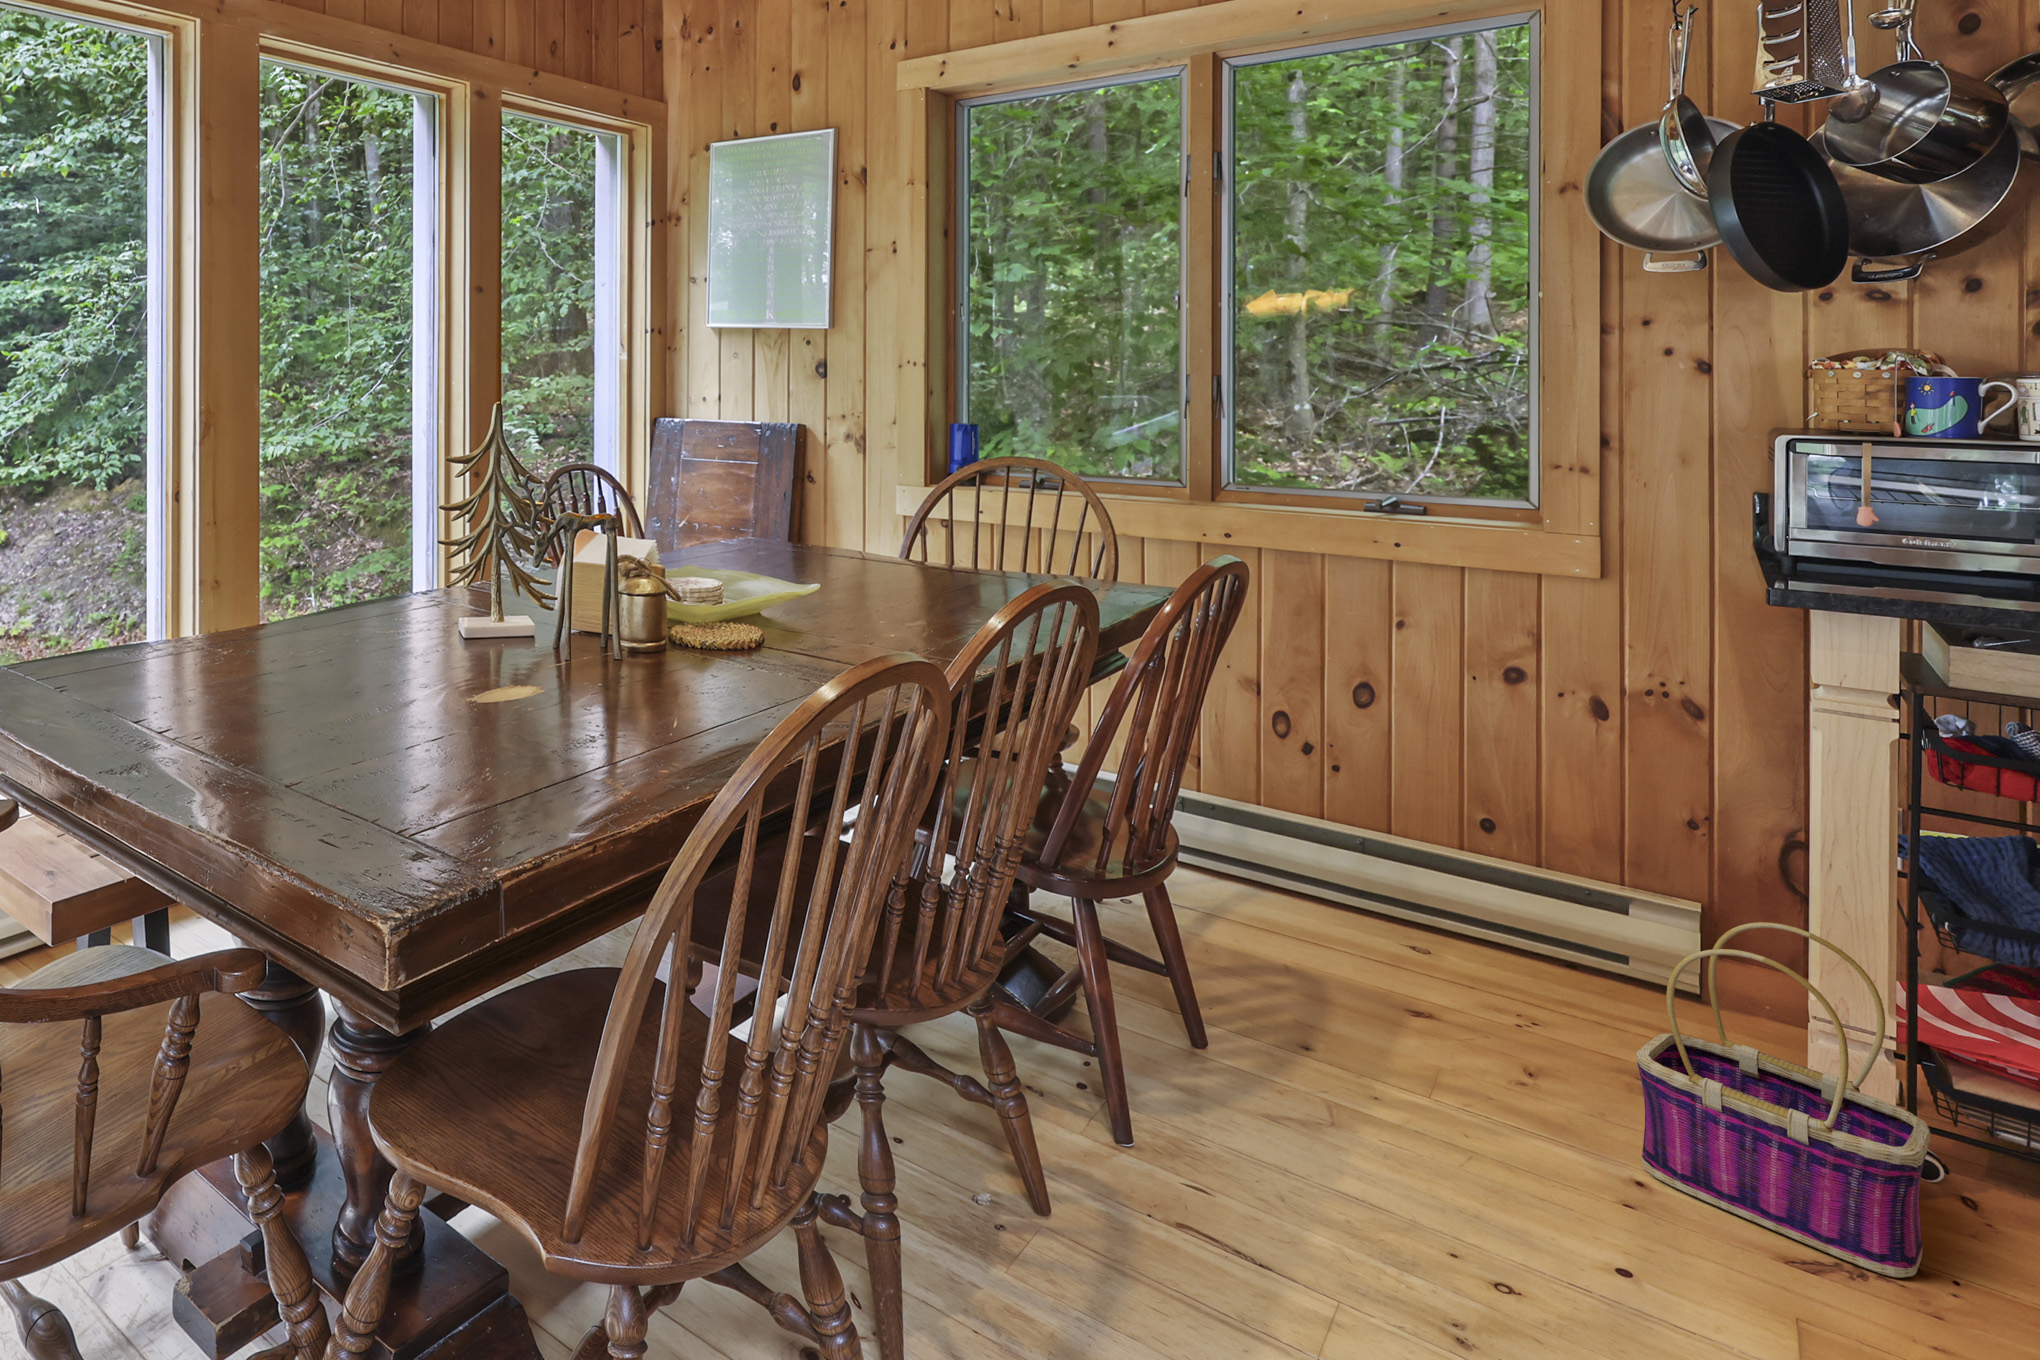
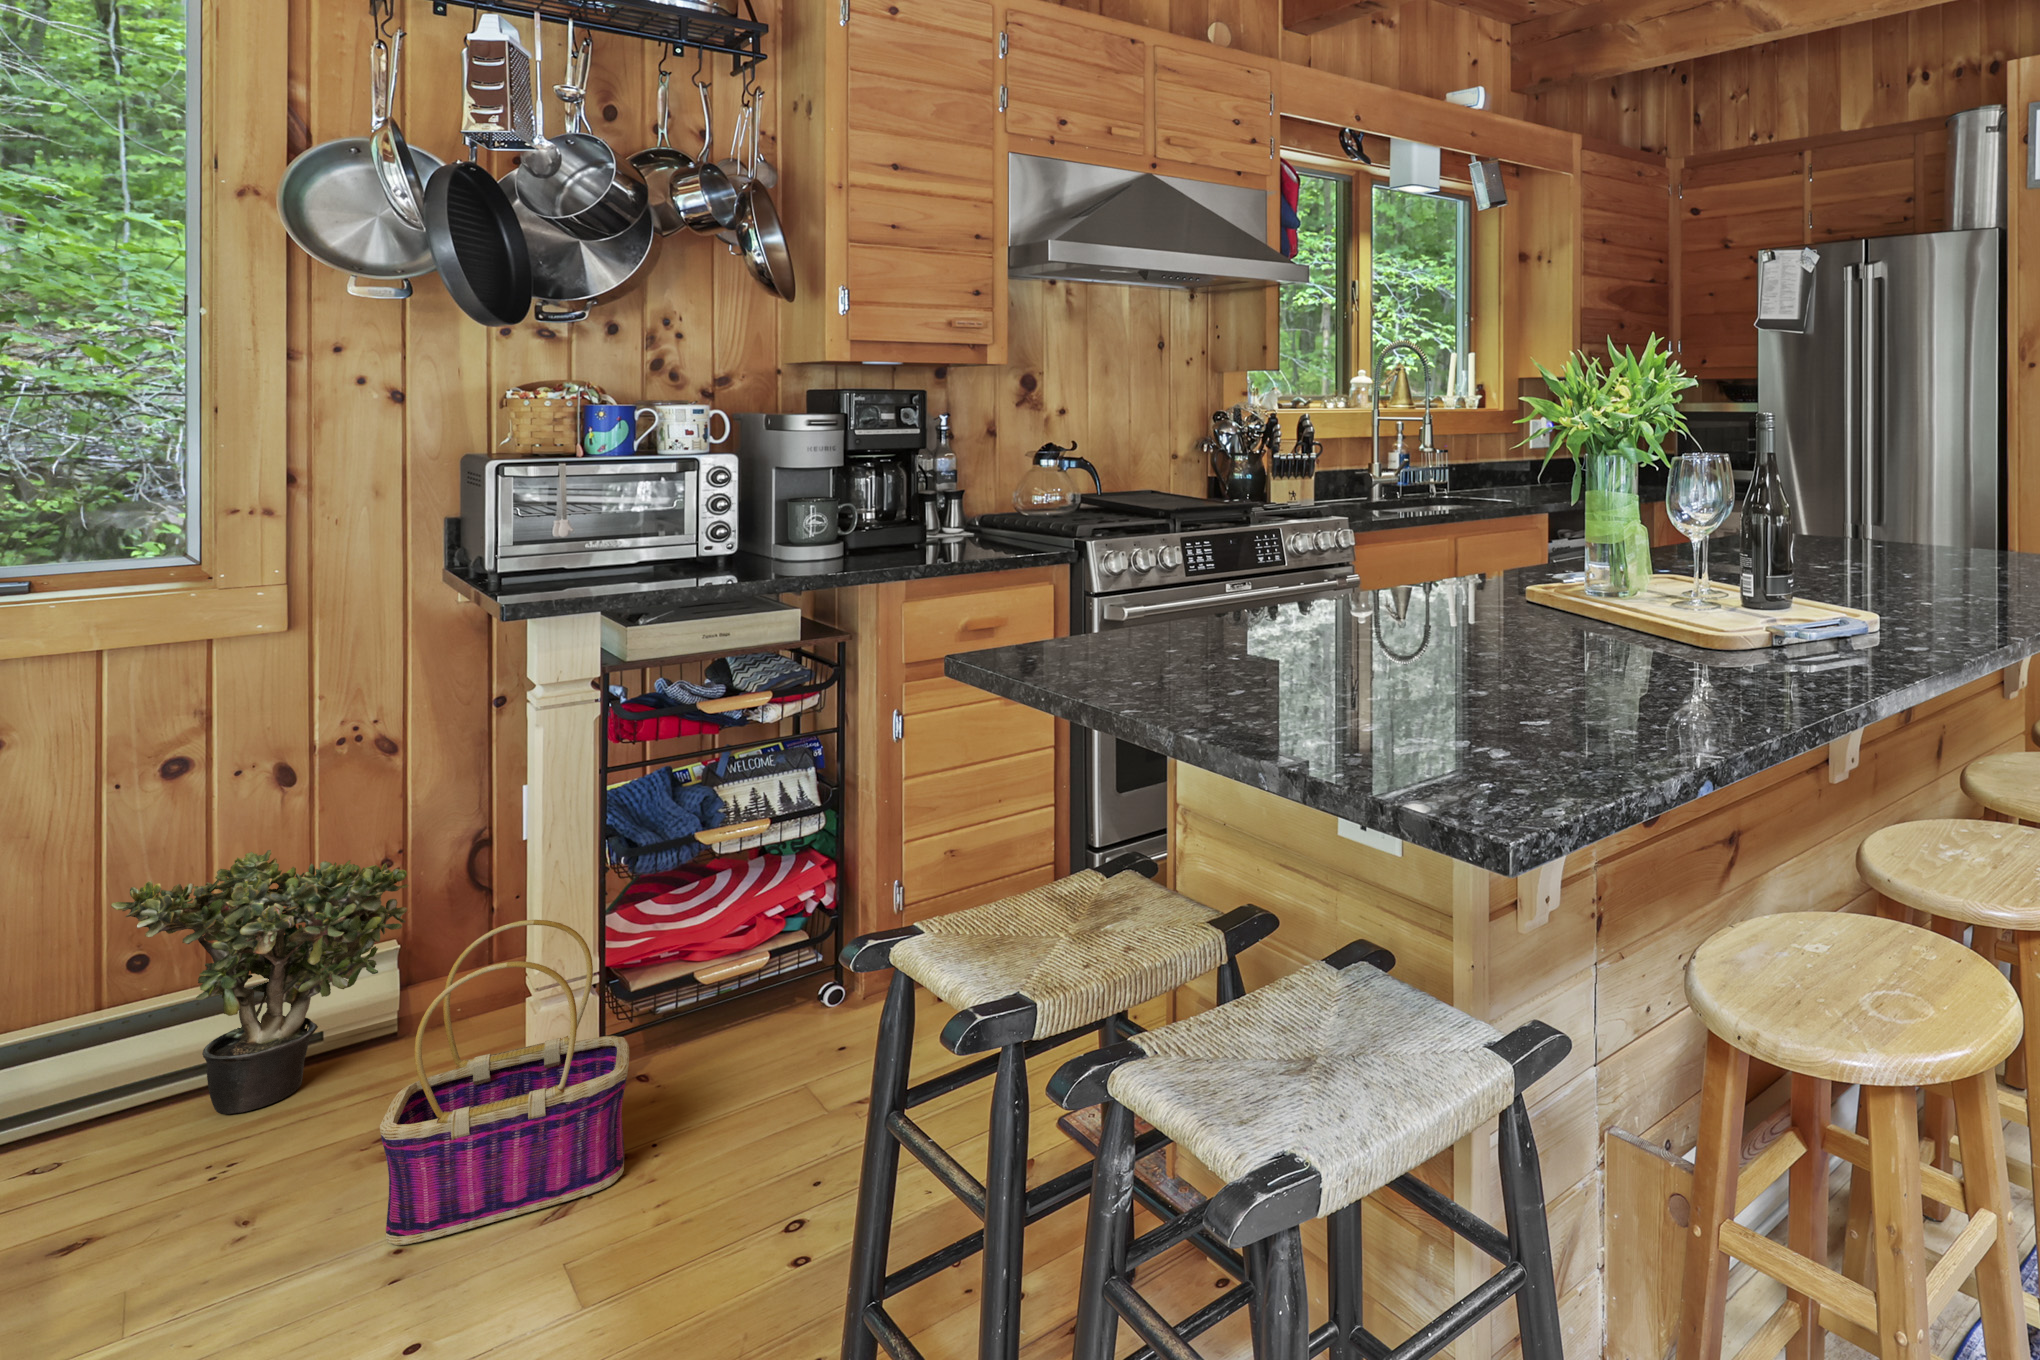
potted plant: none [1460,759,1706,996] -> present [111,850,409,1114]

